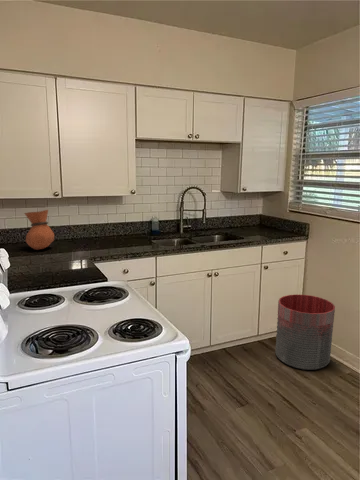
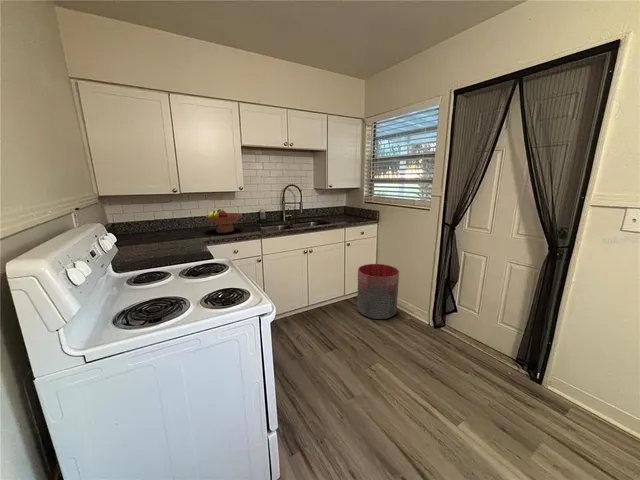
vase: present [25,210,54,250] -> none [149,204,177,237]
fruit bowl: none [88,217,132,247] -> present [206,209,242,233]

